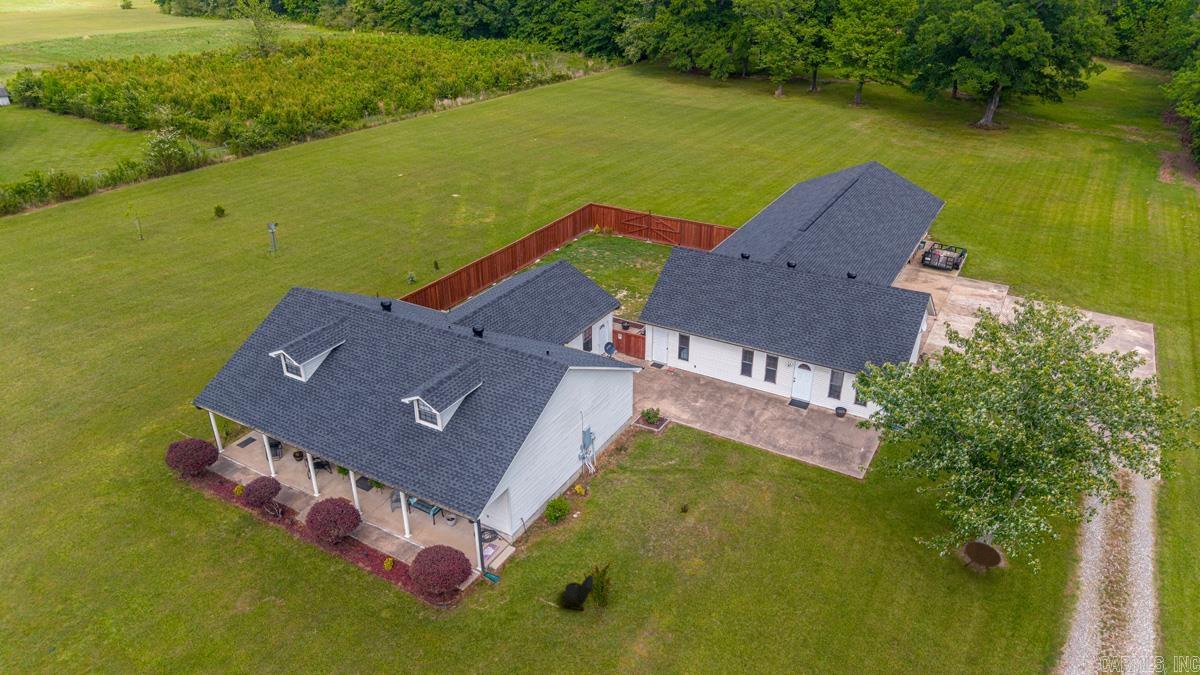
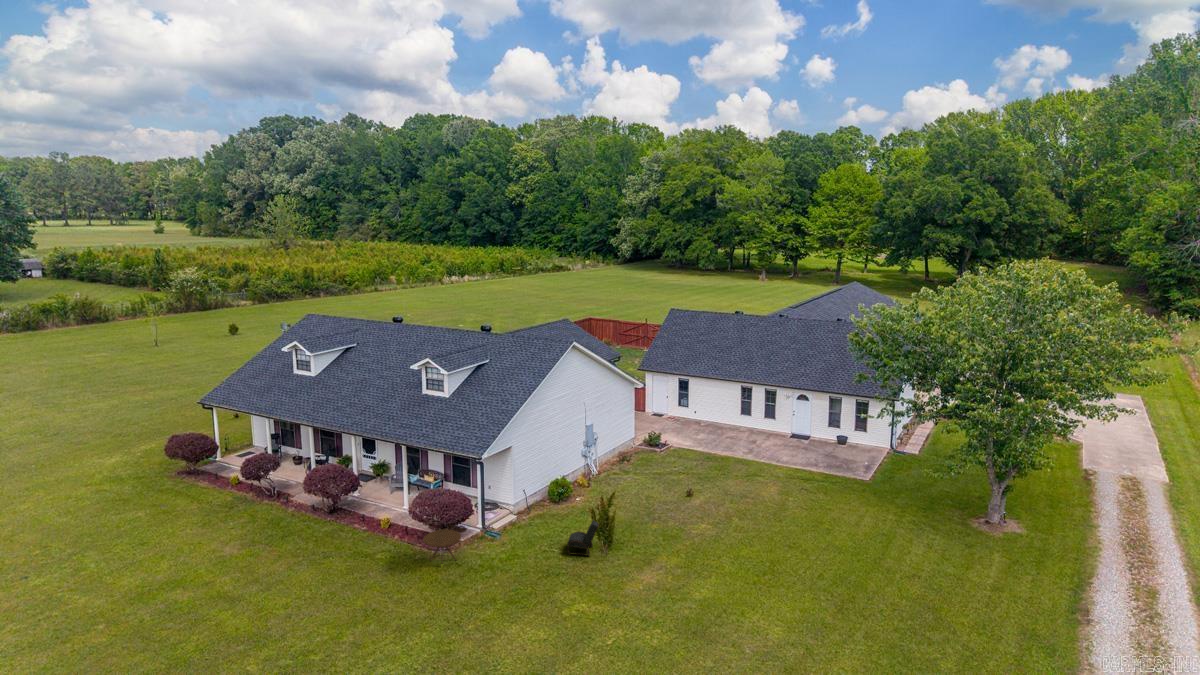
round table: present [965,542,1001,572] -> present [423,529,461,563]

